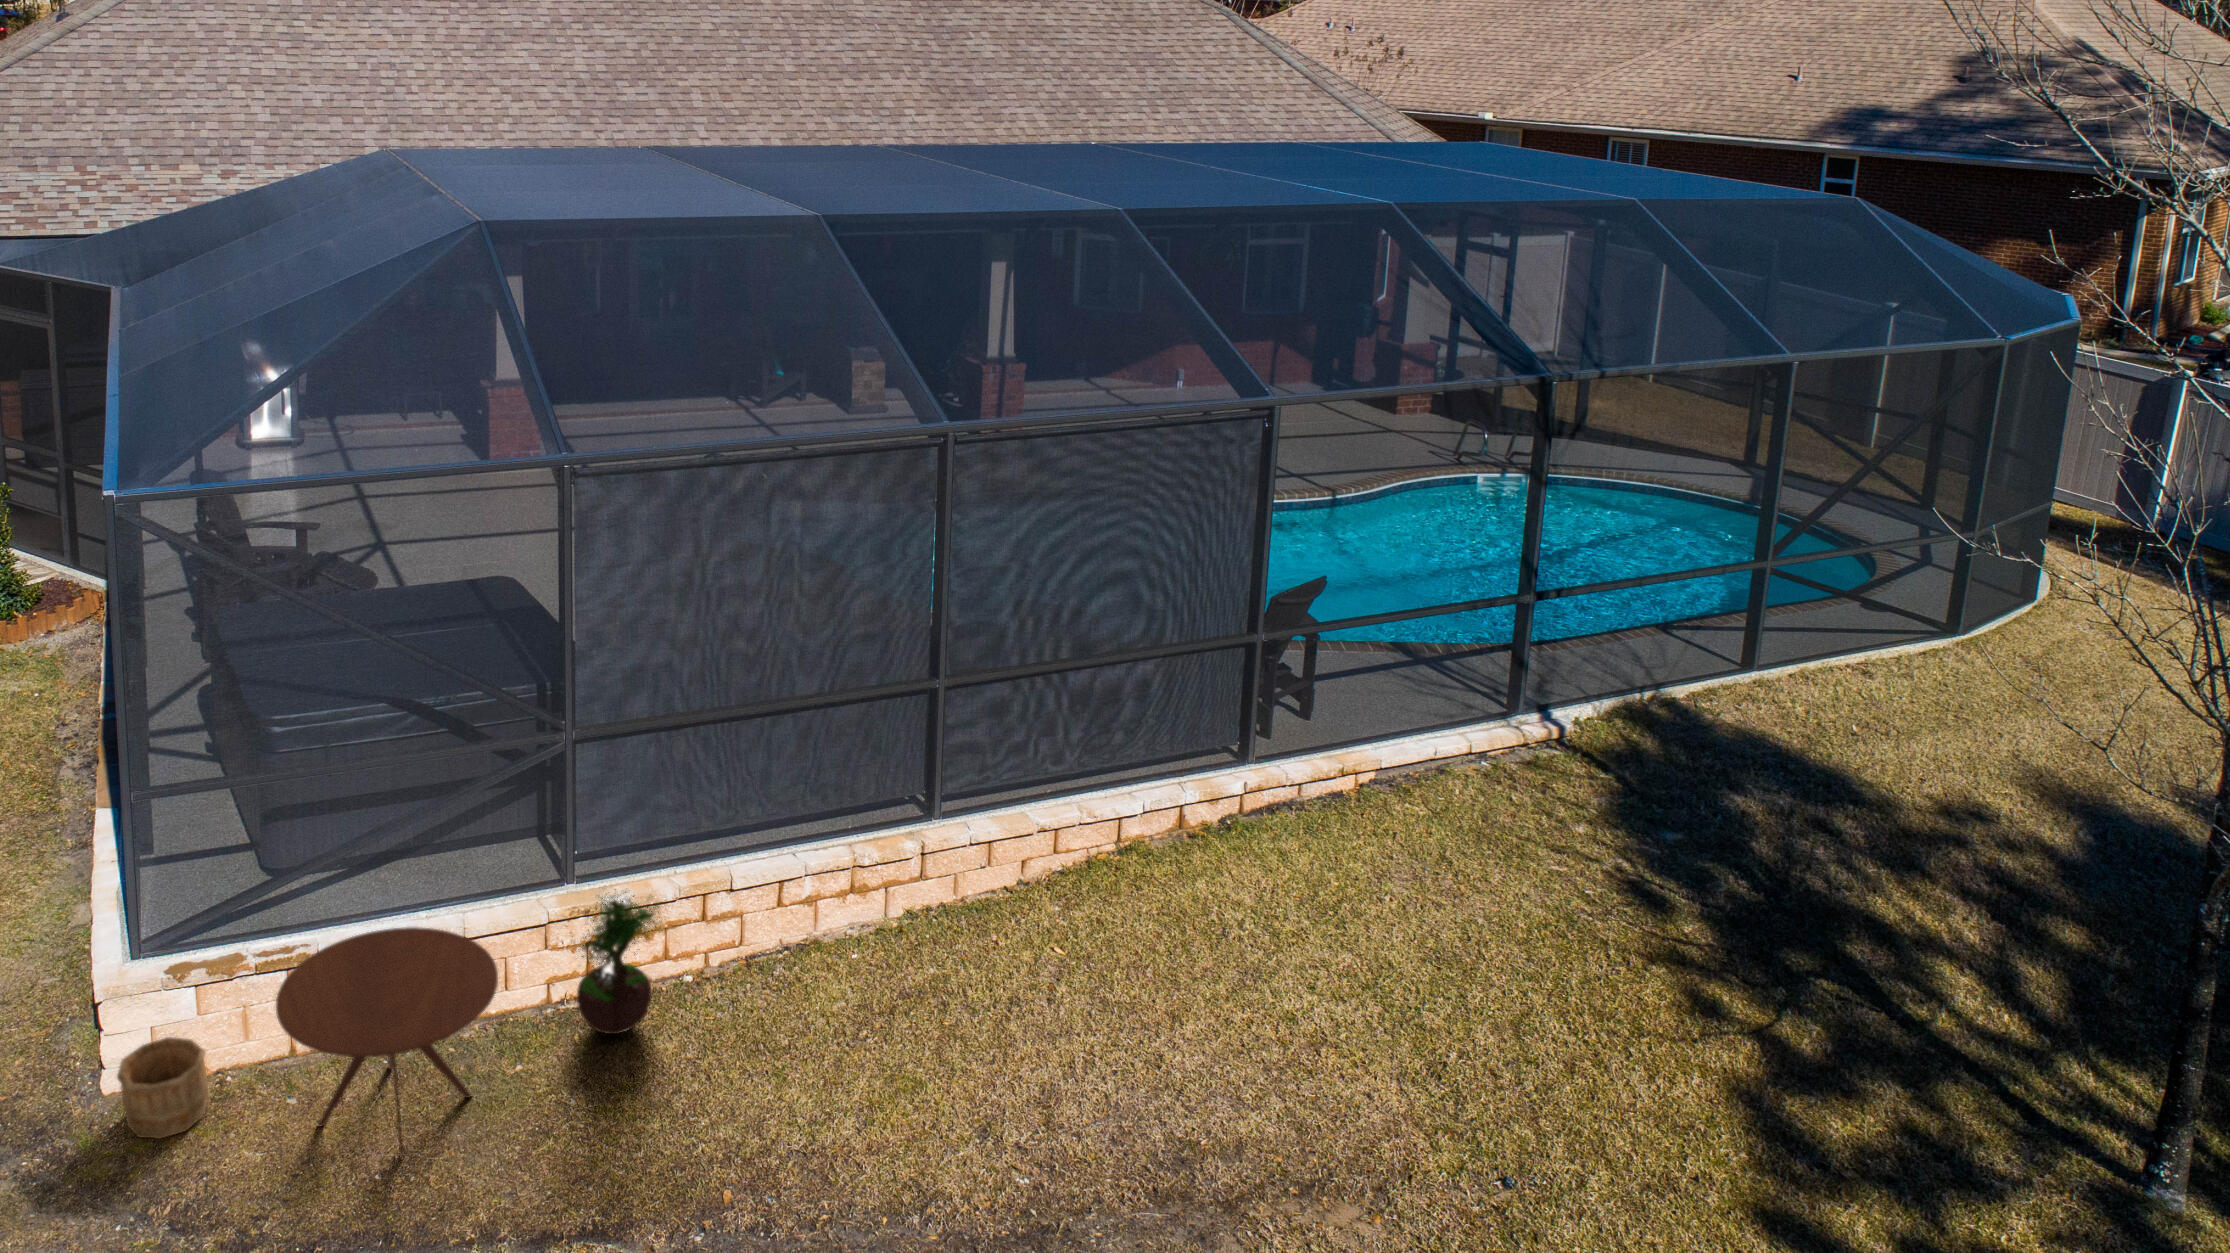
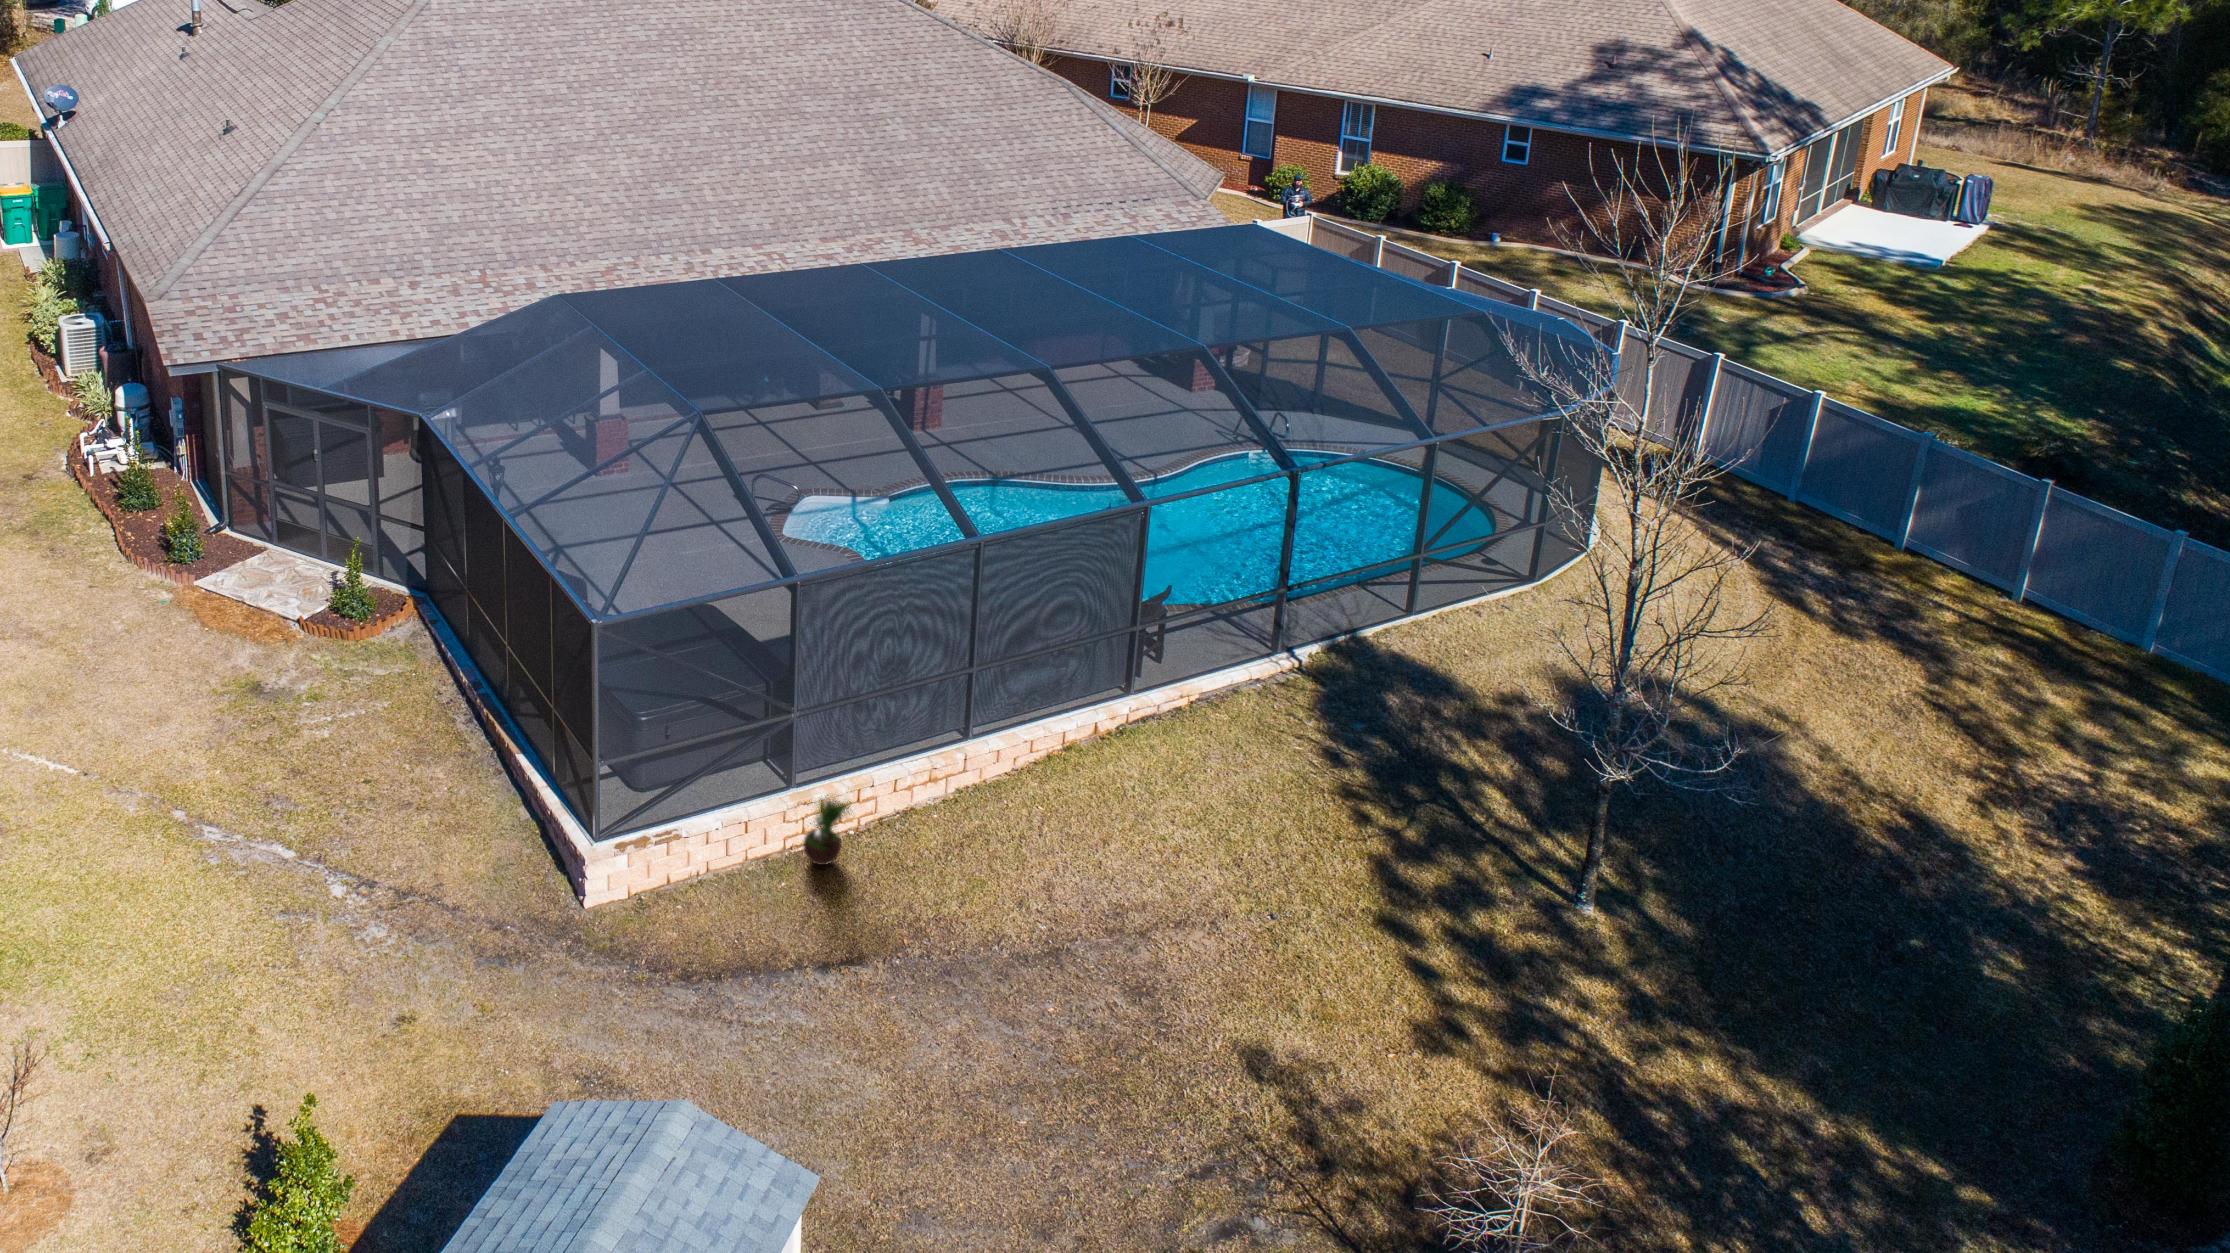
round table: present [276,927,498,1160] -> none [680,820,787,934]
wooden bucket: present [117,1037,208,1139] -> none [598,881,640,931]

